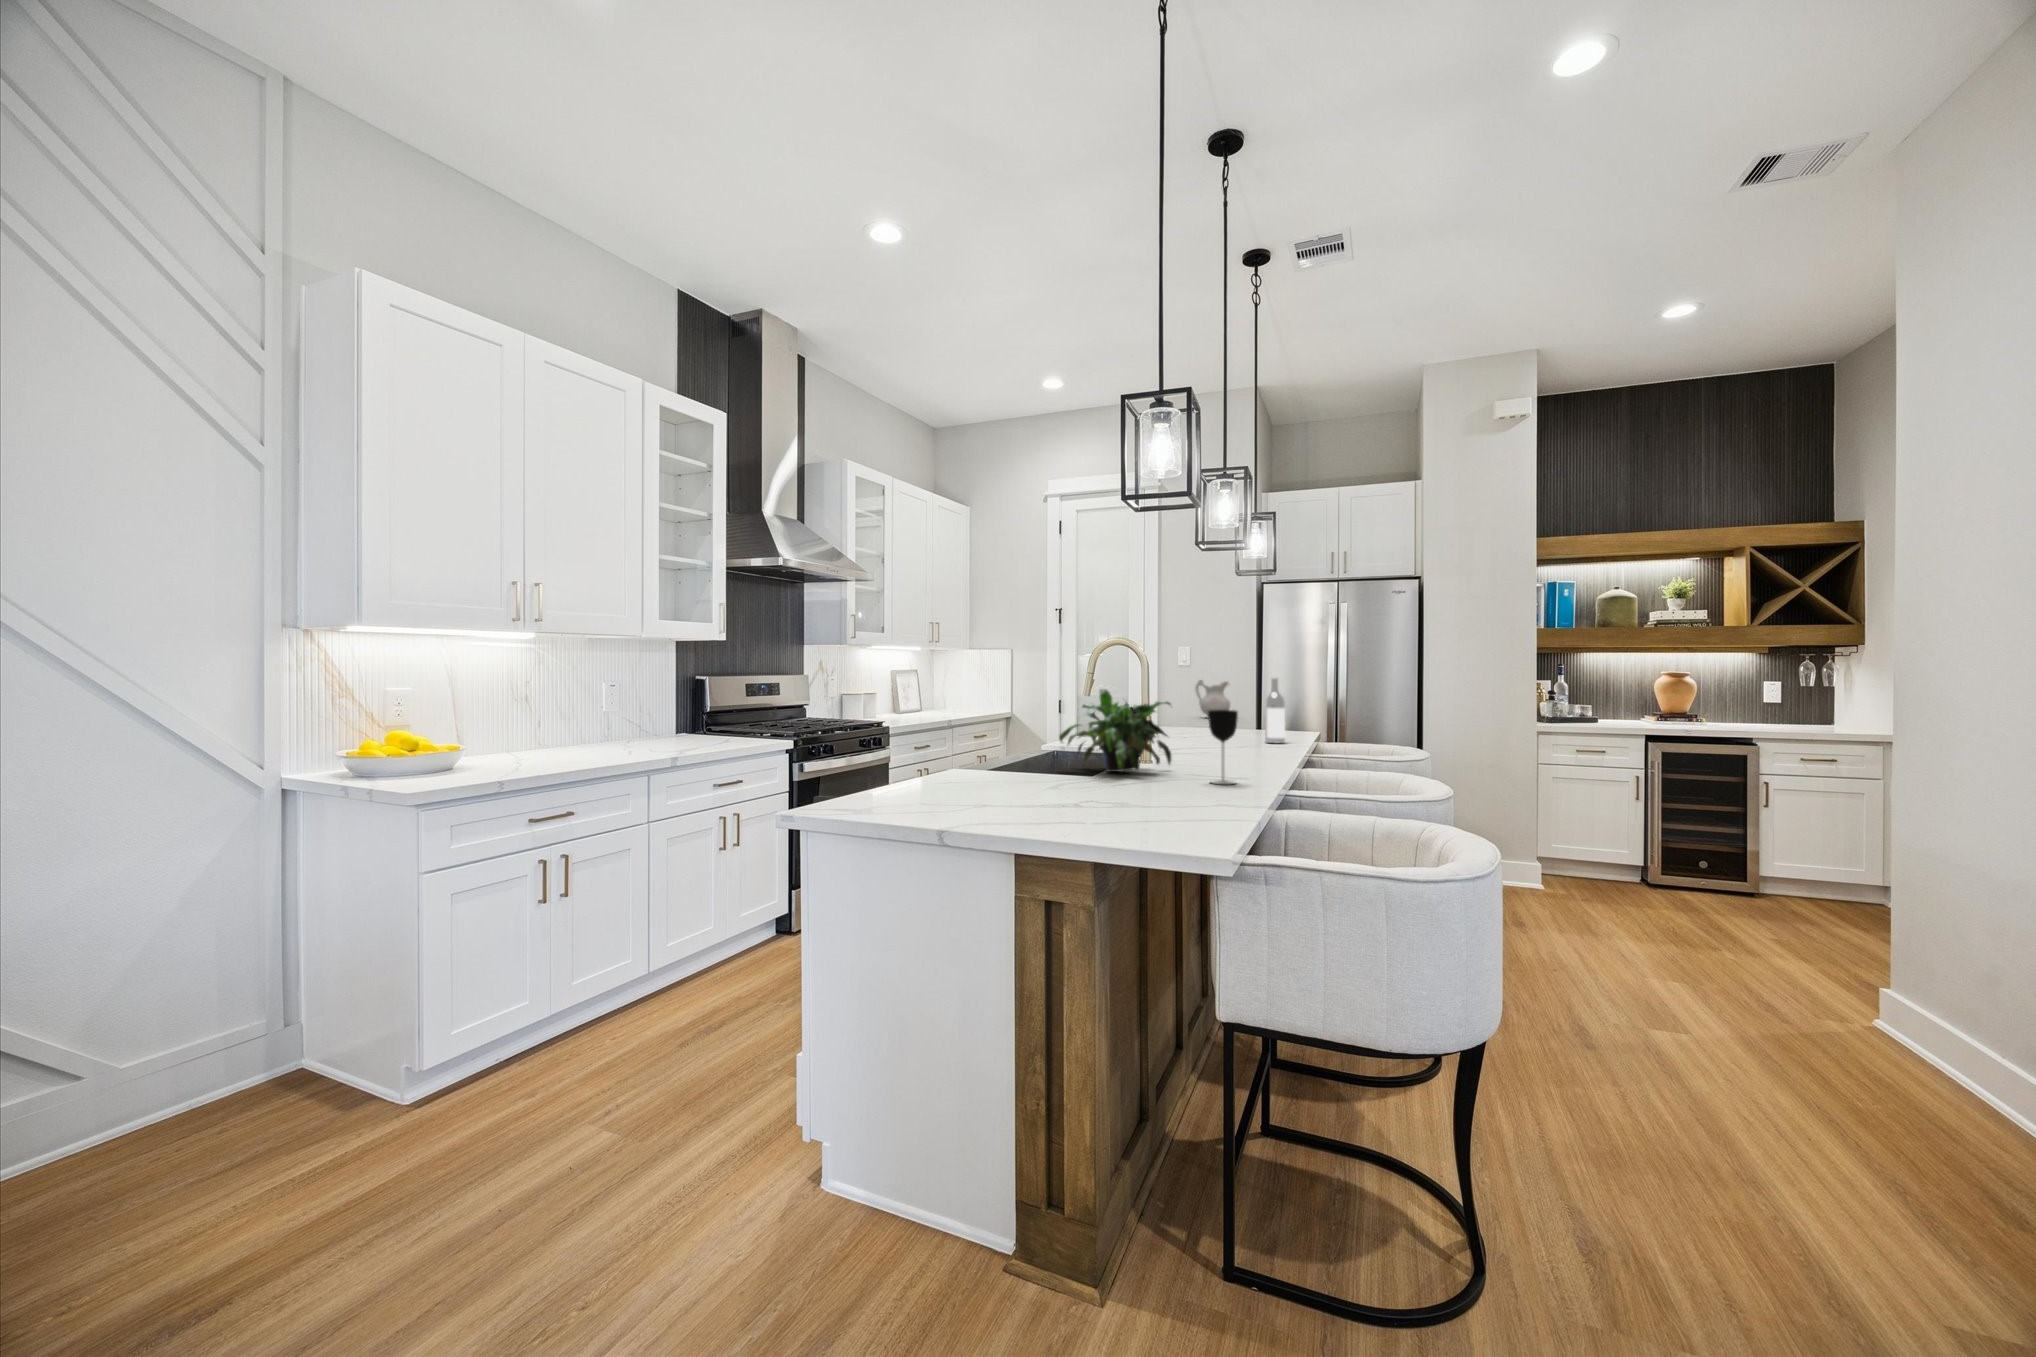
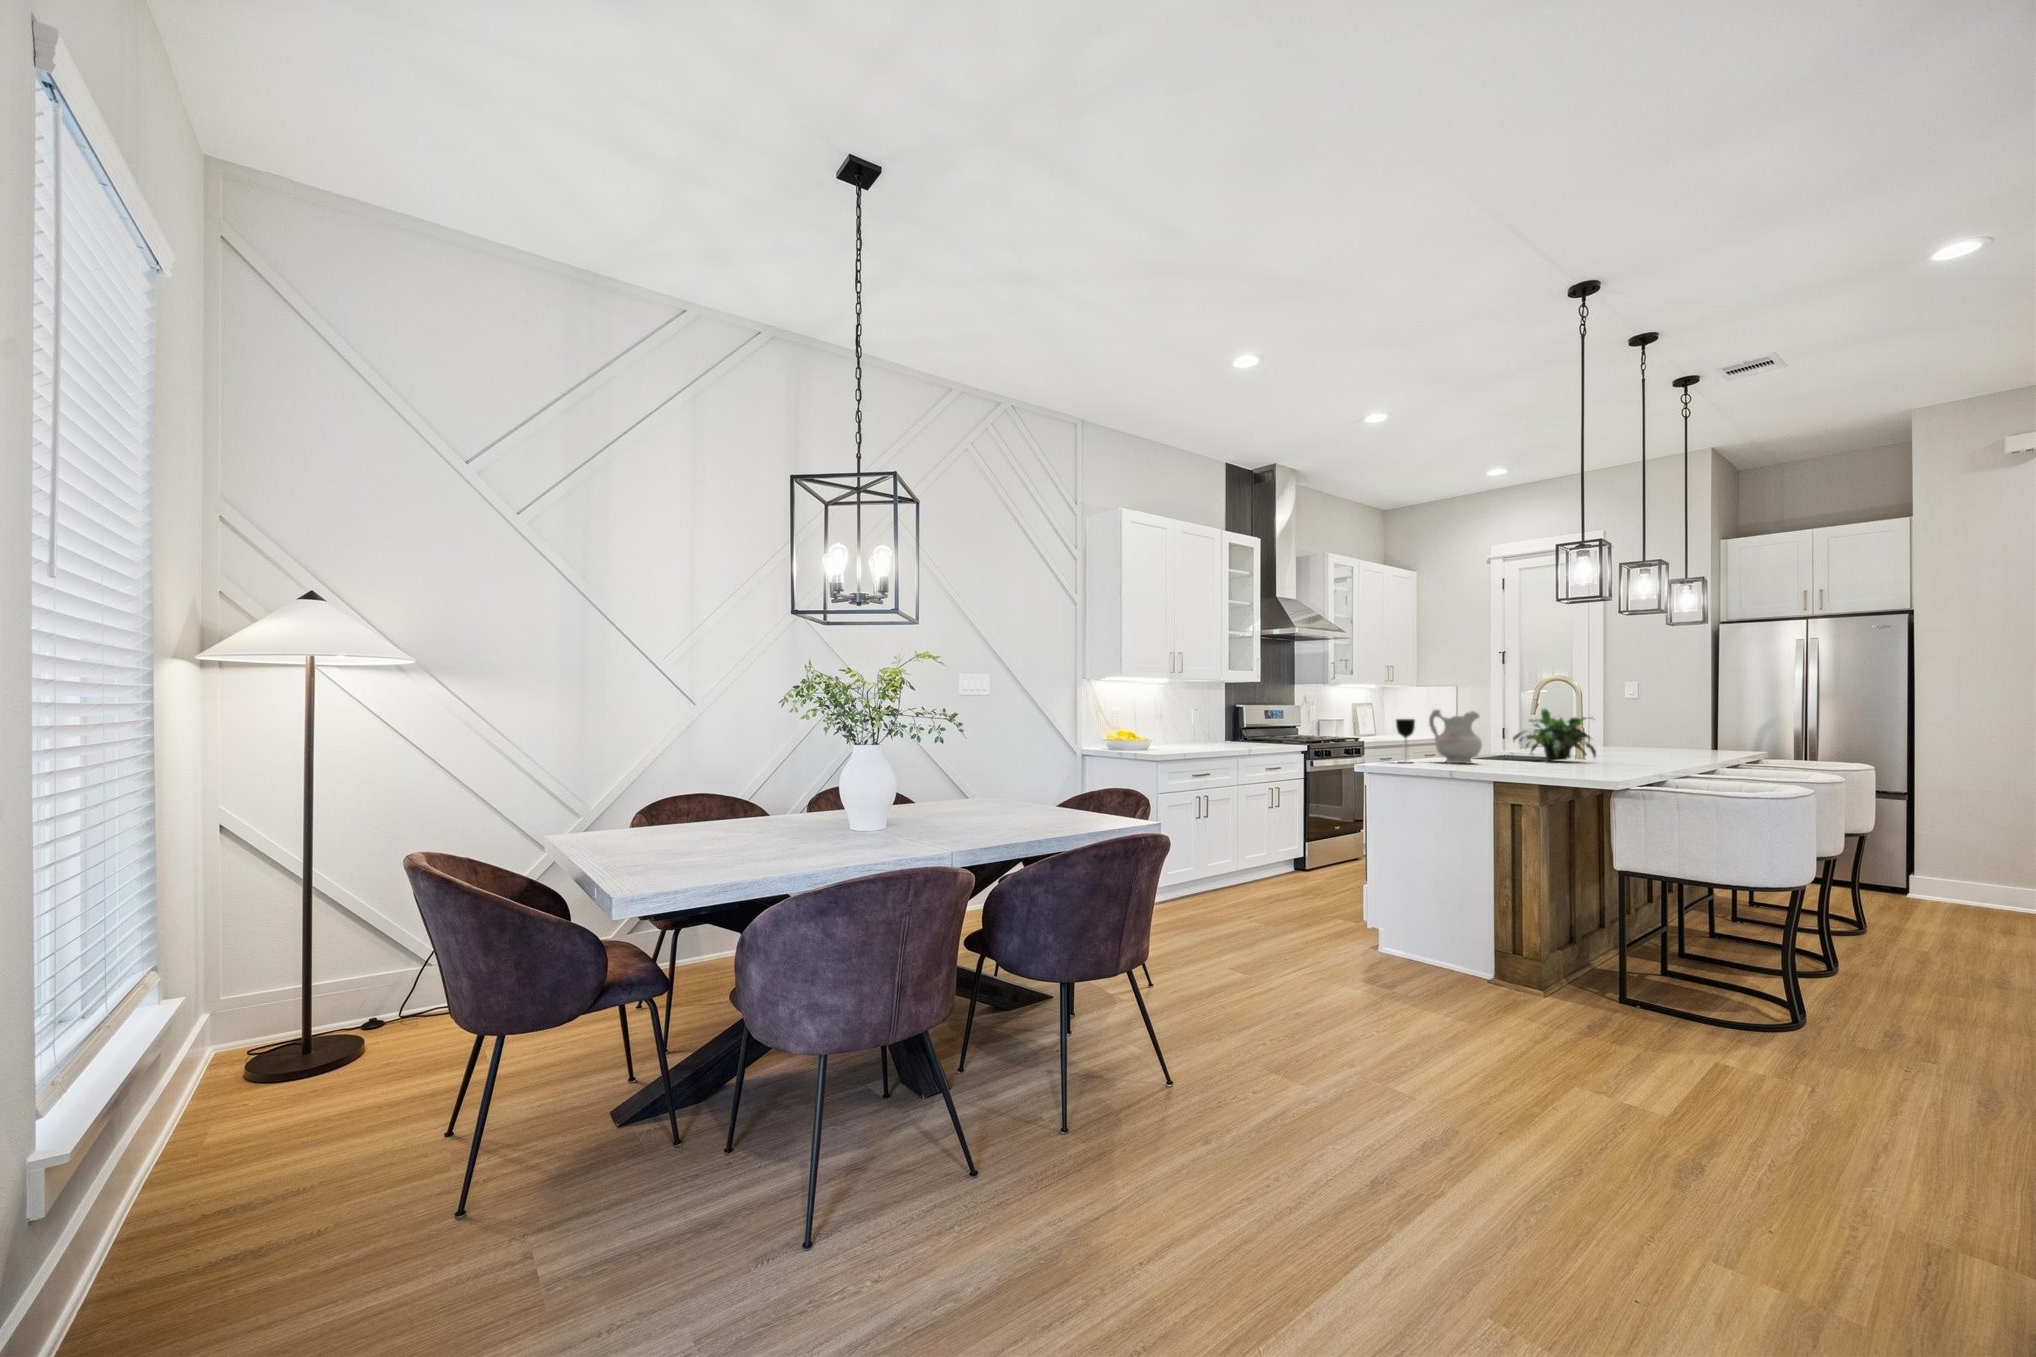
wine bottle: present [1265,673,1285,743] -> none [1693,703,1713,758]
ceramic pitcher: present [1195,680,1230,718] -> present [1429,710,1482,764]
wine glass: present [1208,710,1238,784] -> present [1396,719,1415,763]

